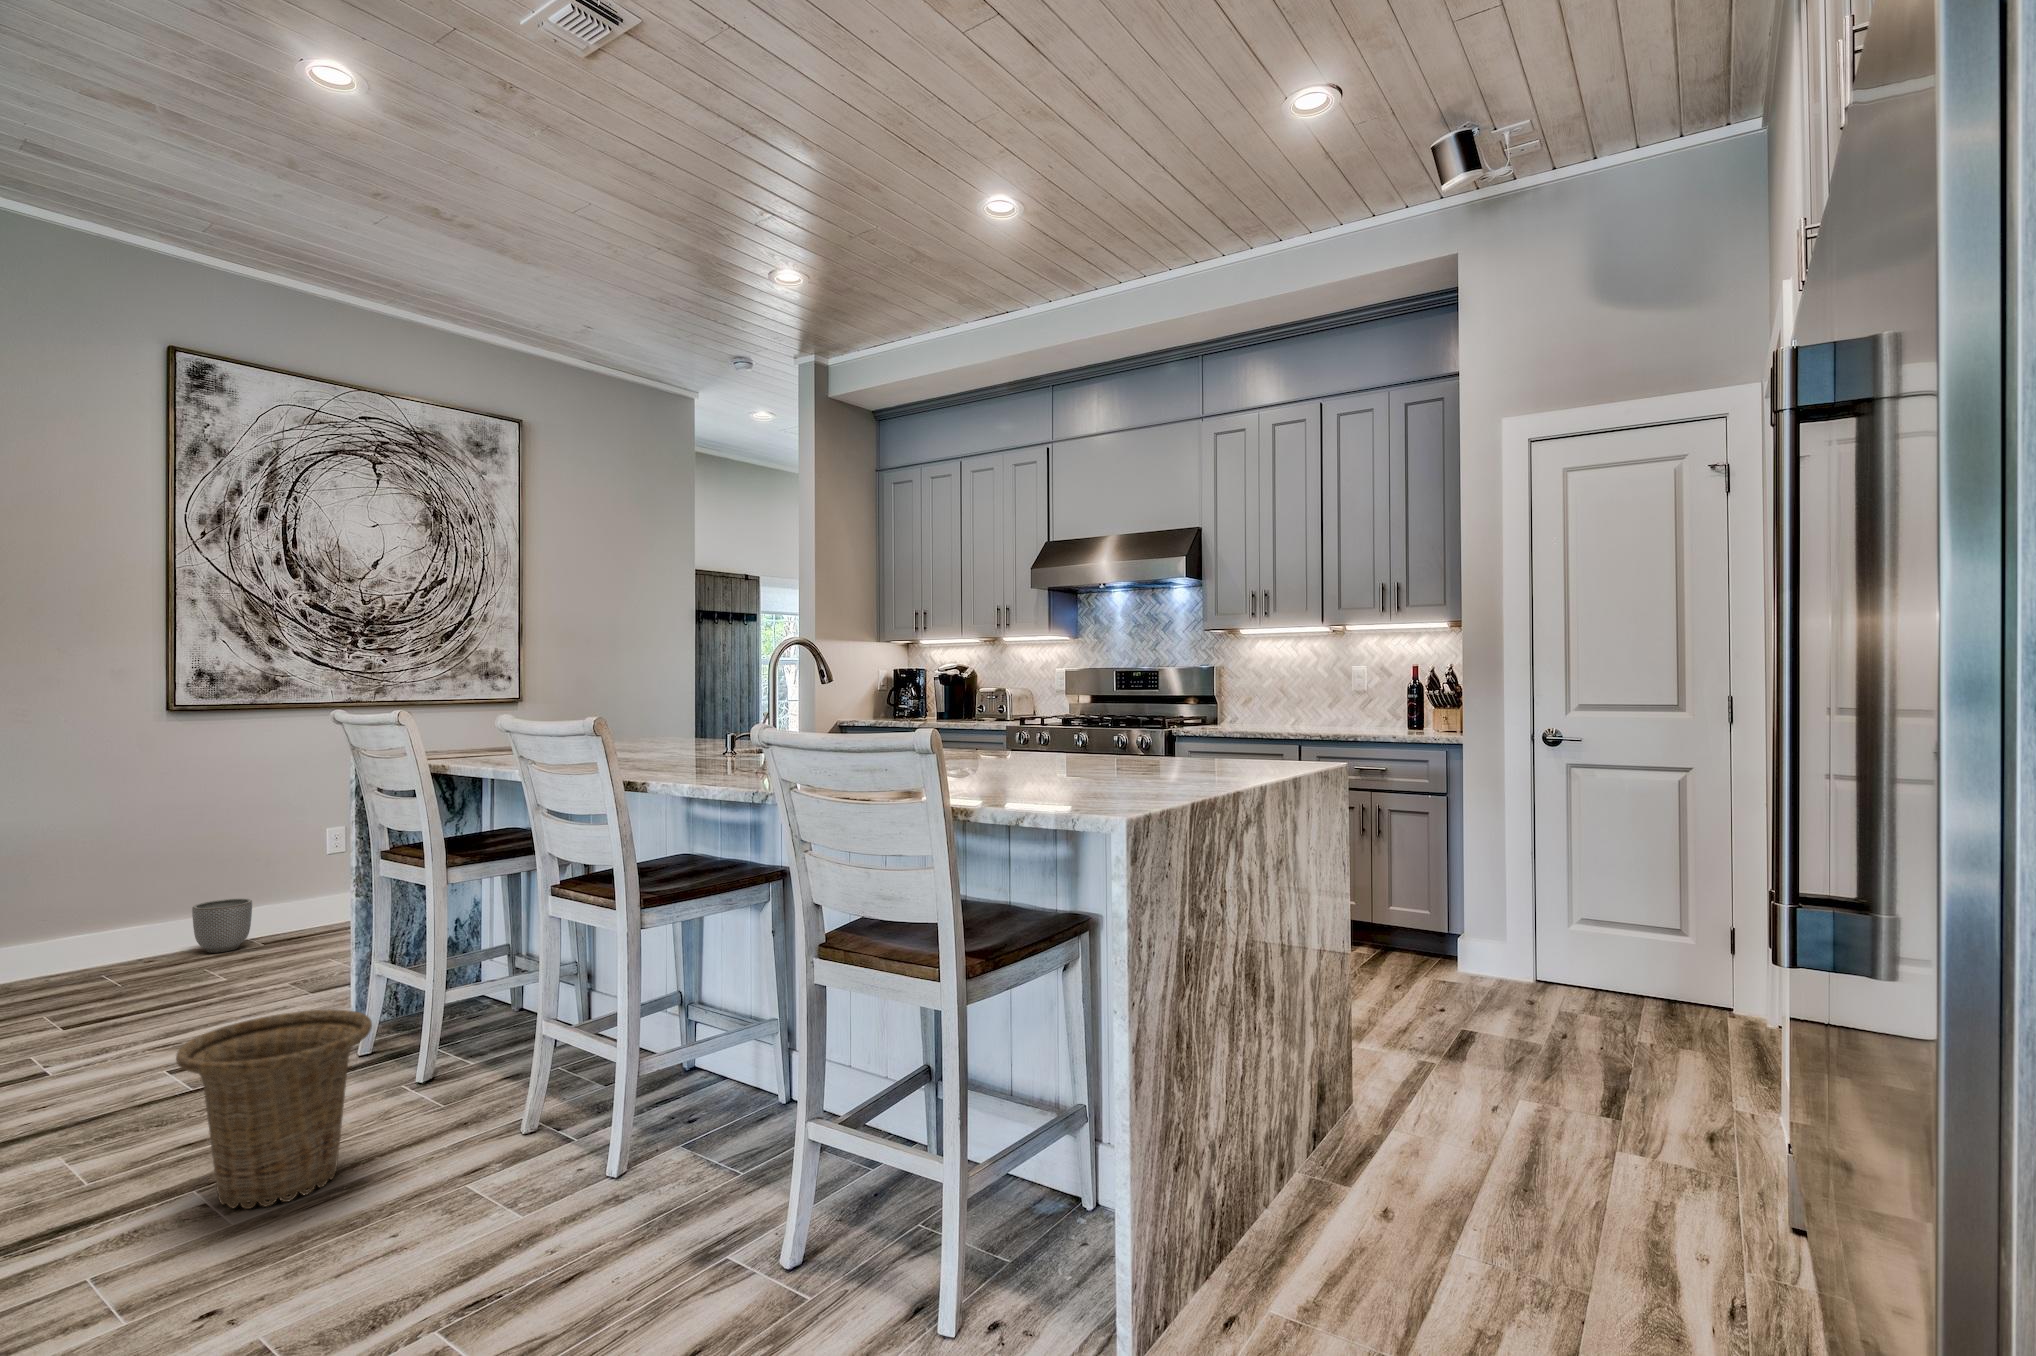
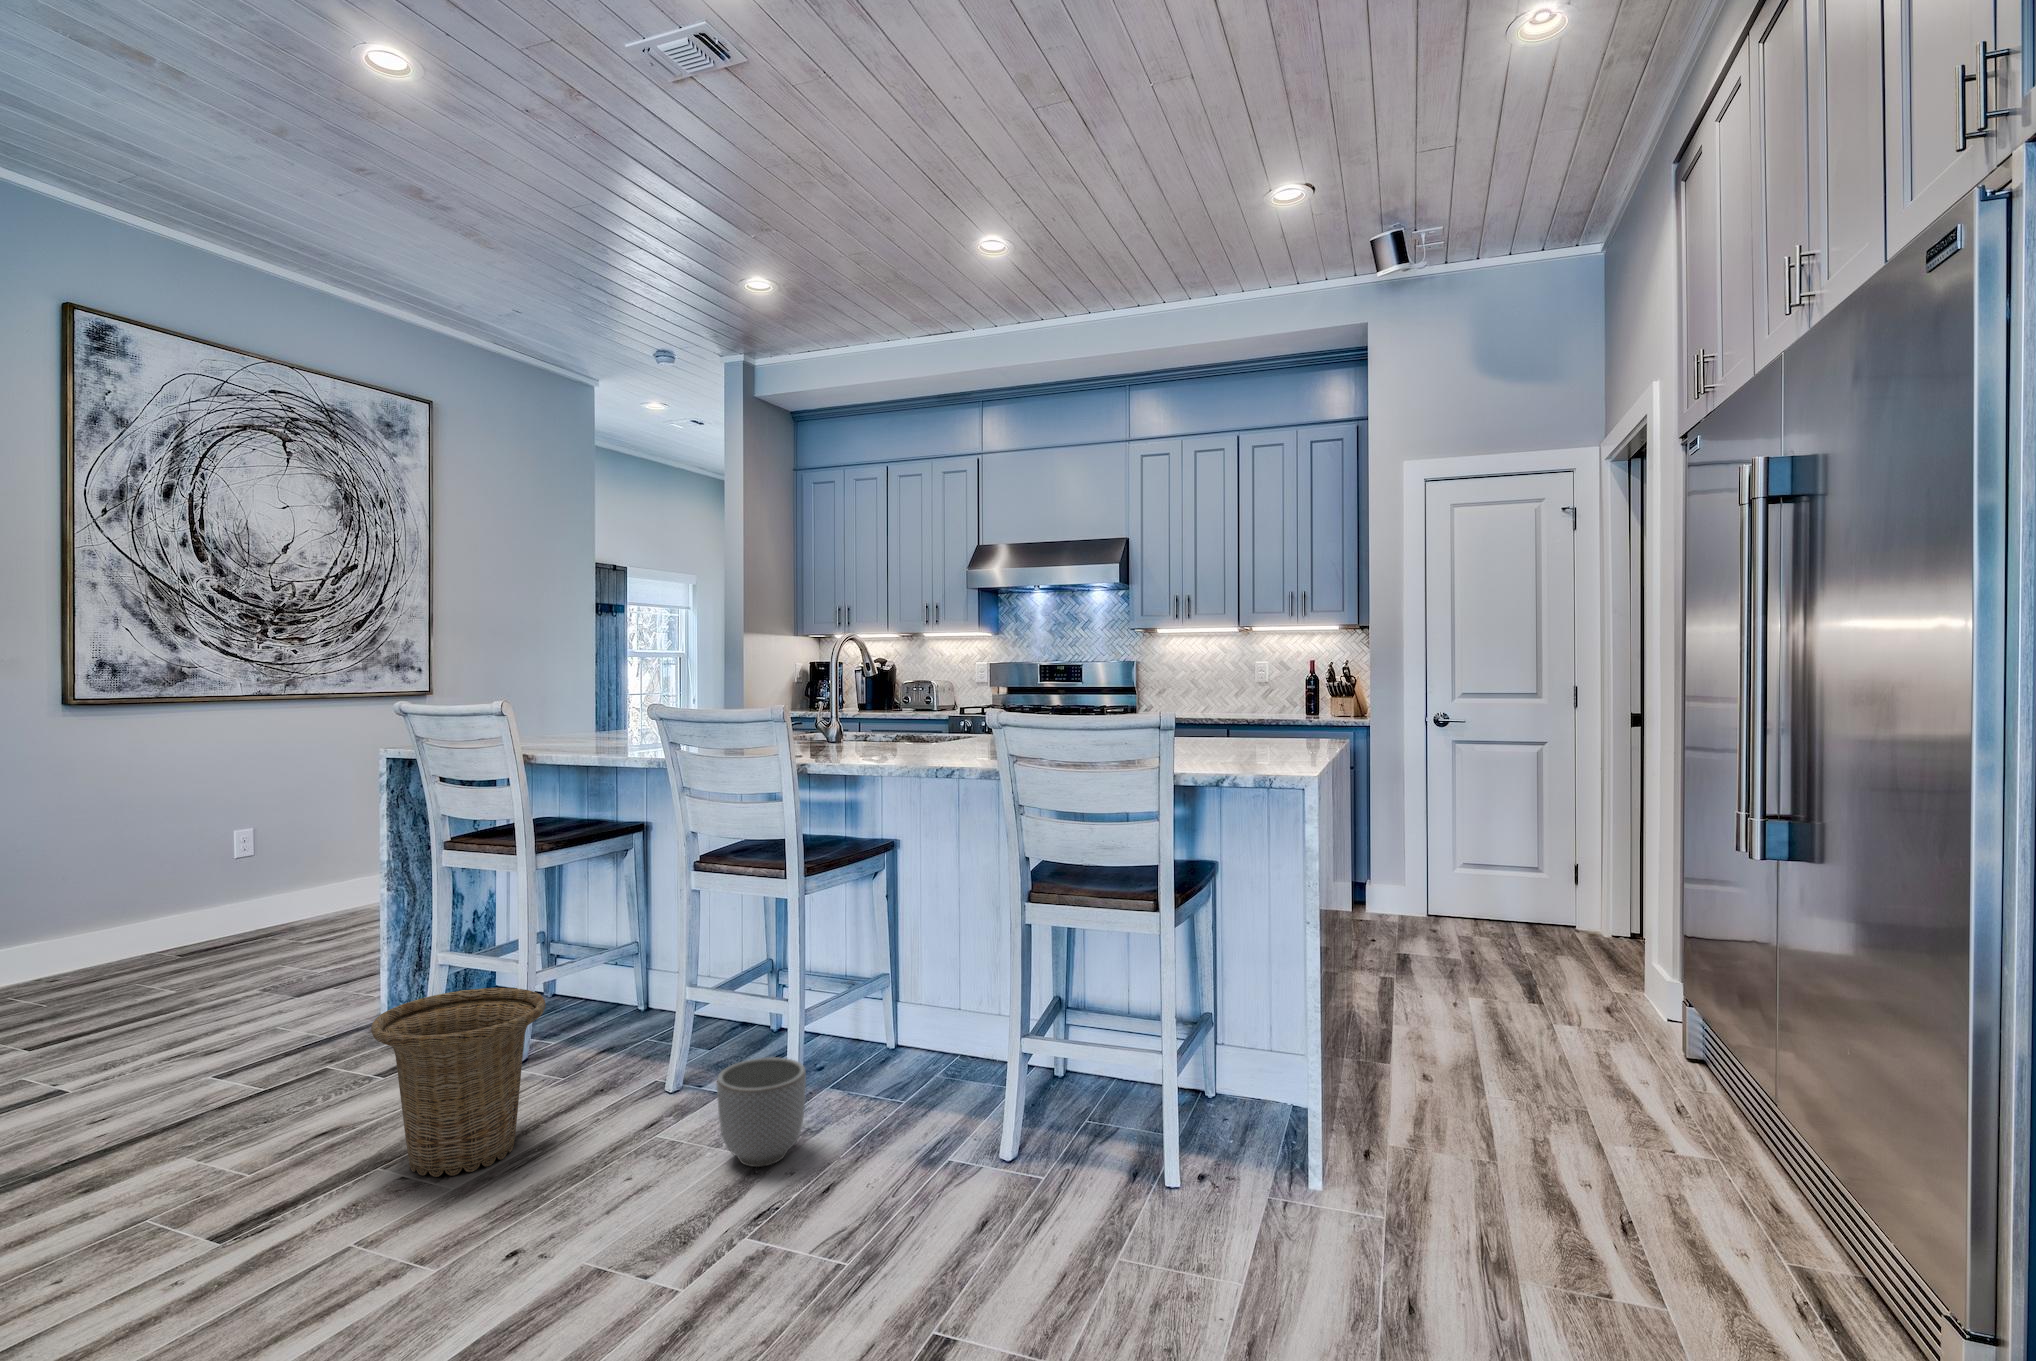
planter: present [192,899,252,953] -> present [717,1057,806,1167]

